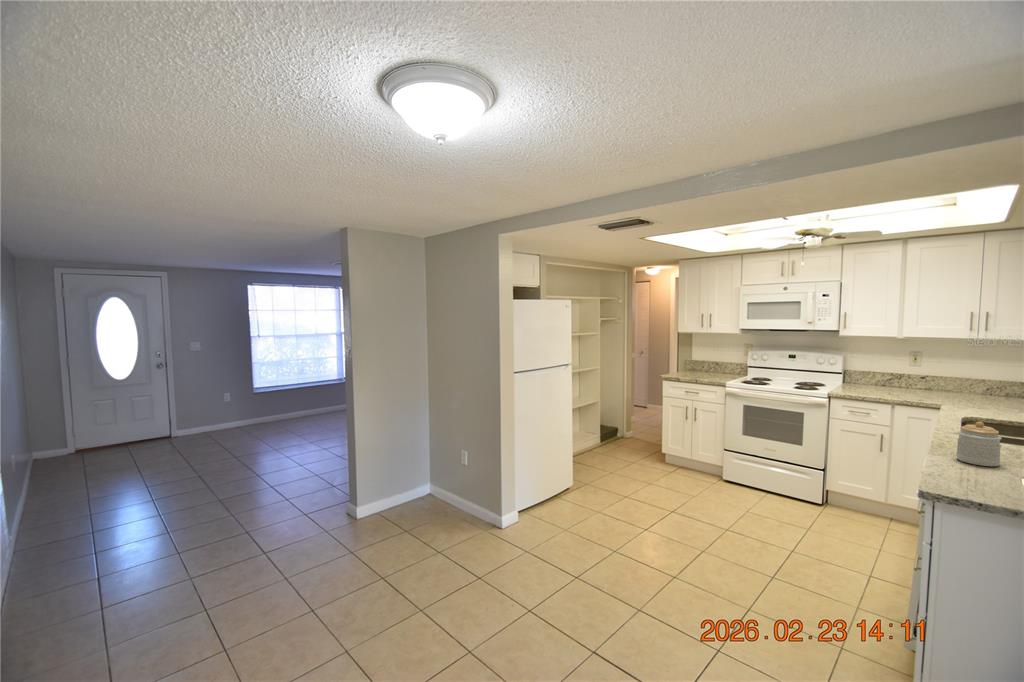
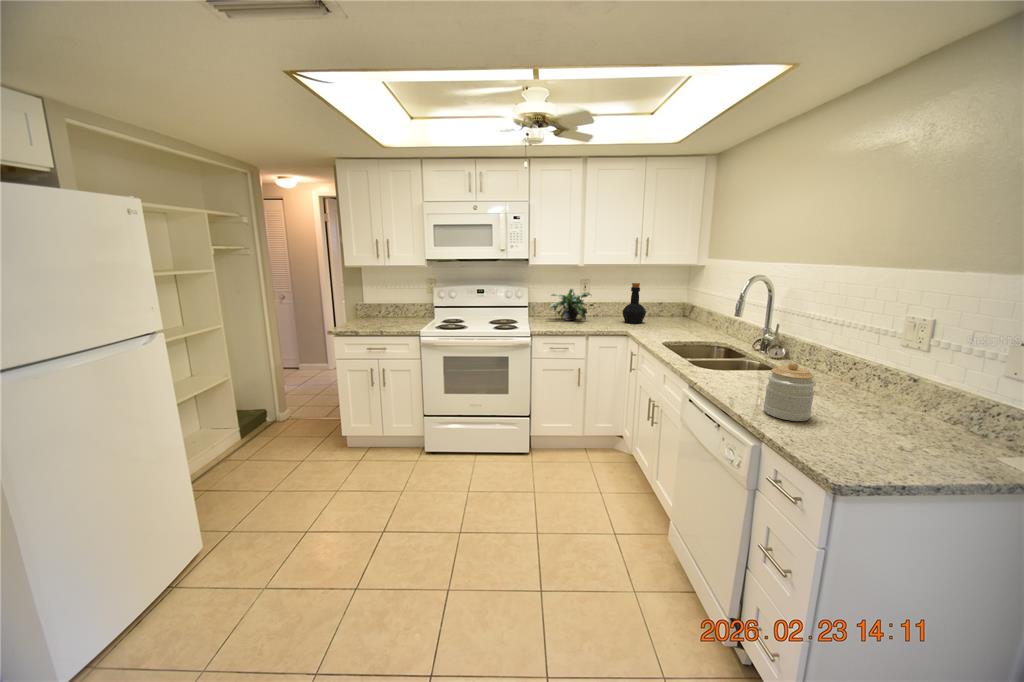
bottle: none [957,358,992,402] -> present [623,283,646,324]
potted plant: none [861,360,917,392] -> present [549,289,590,321]

